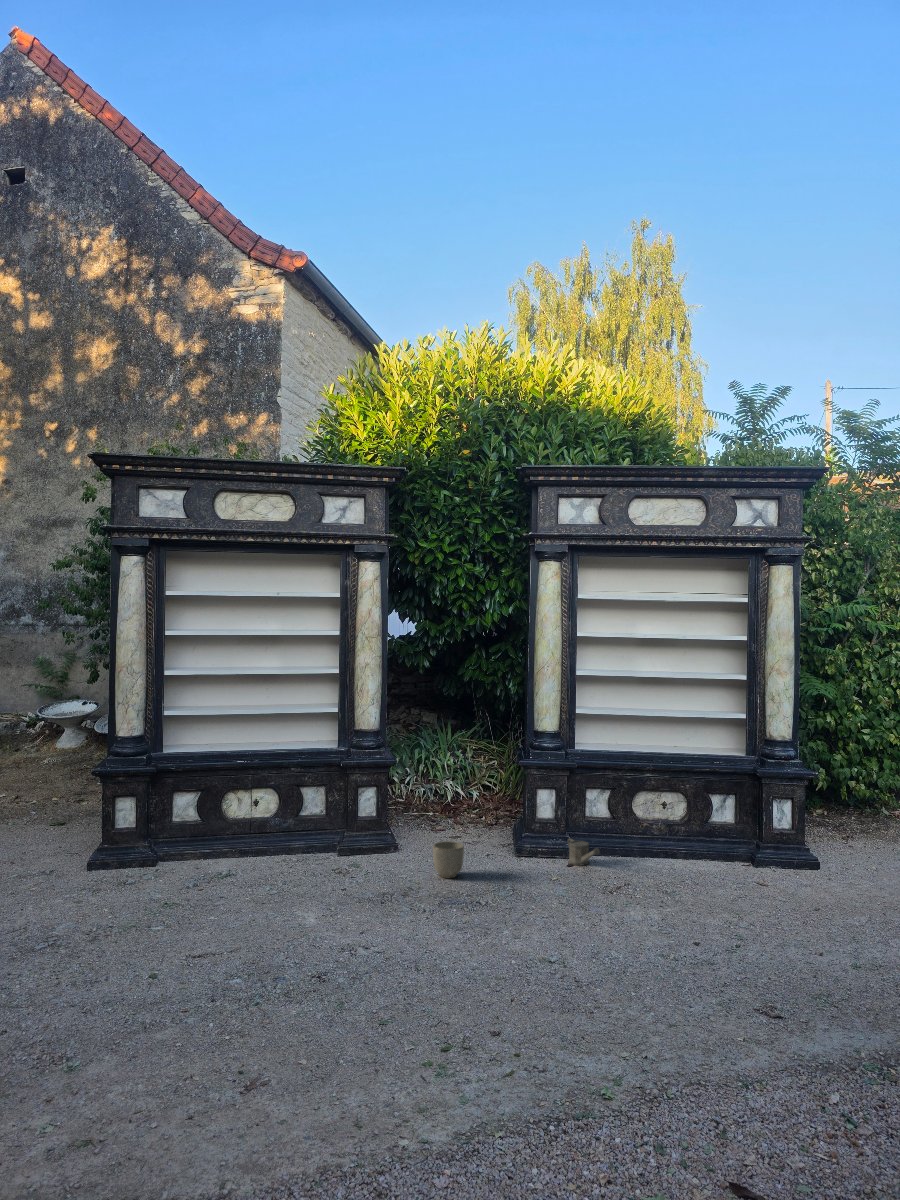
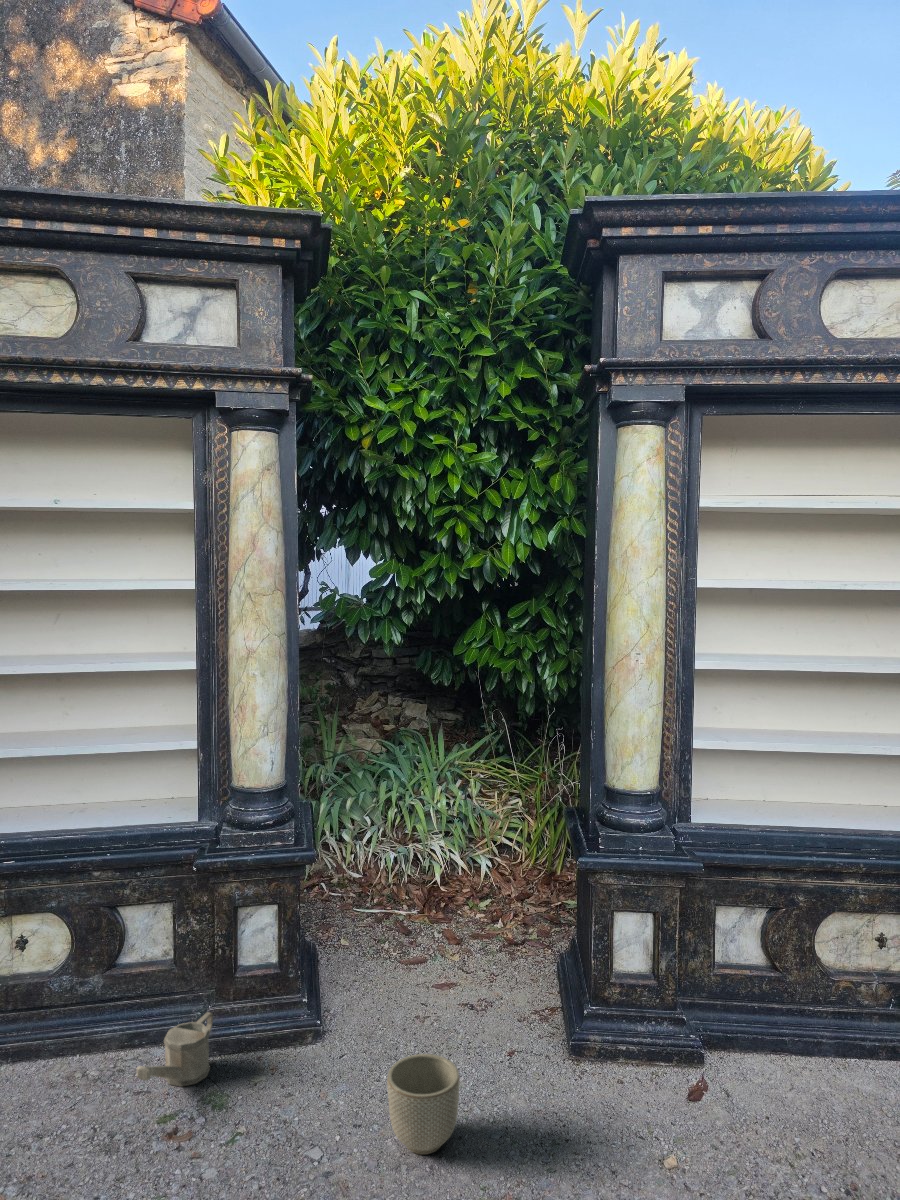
watering can: present [568,838,599,865] -> present [137,1012,213,1087]

